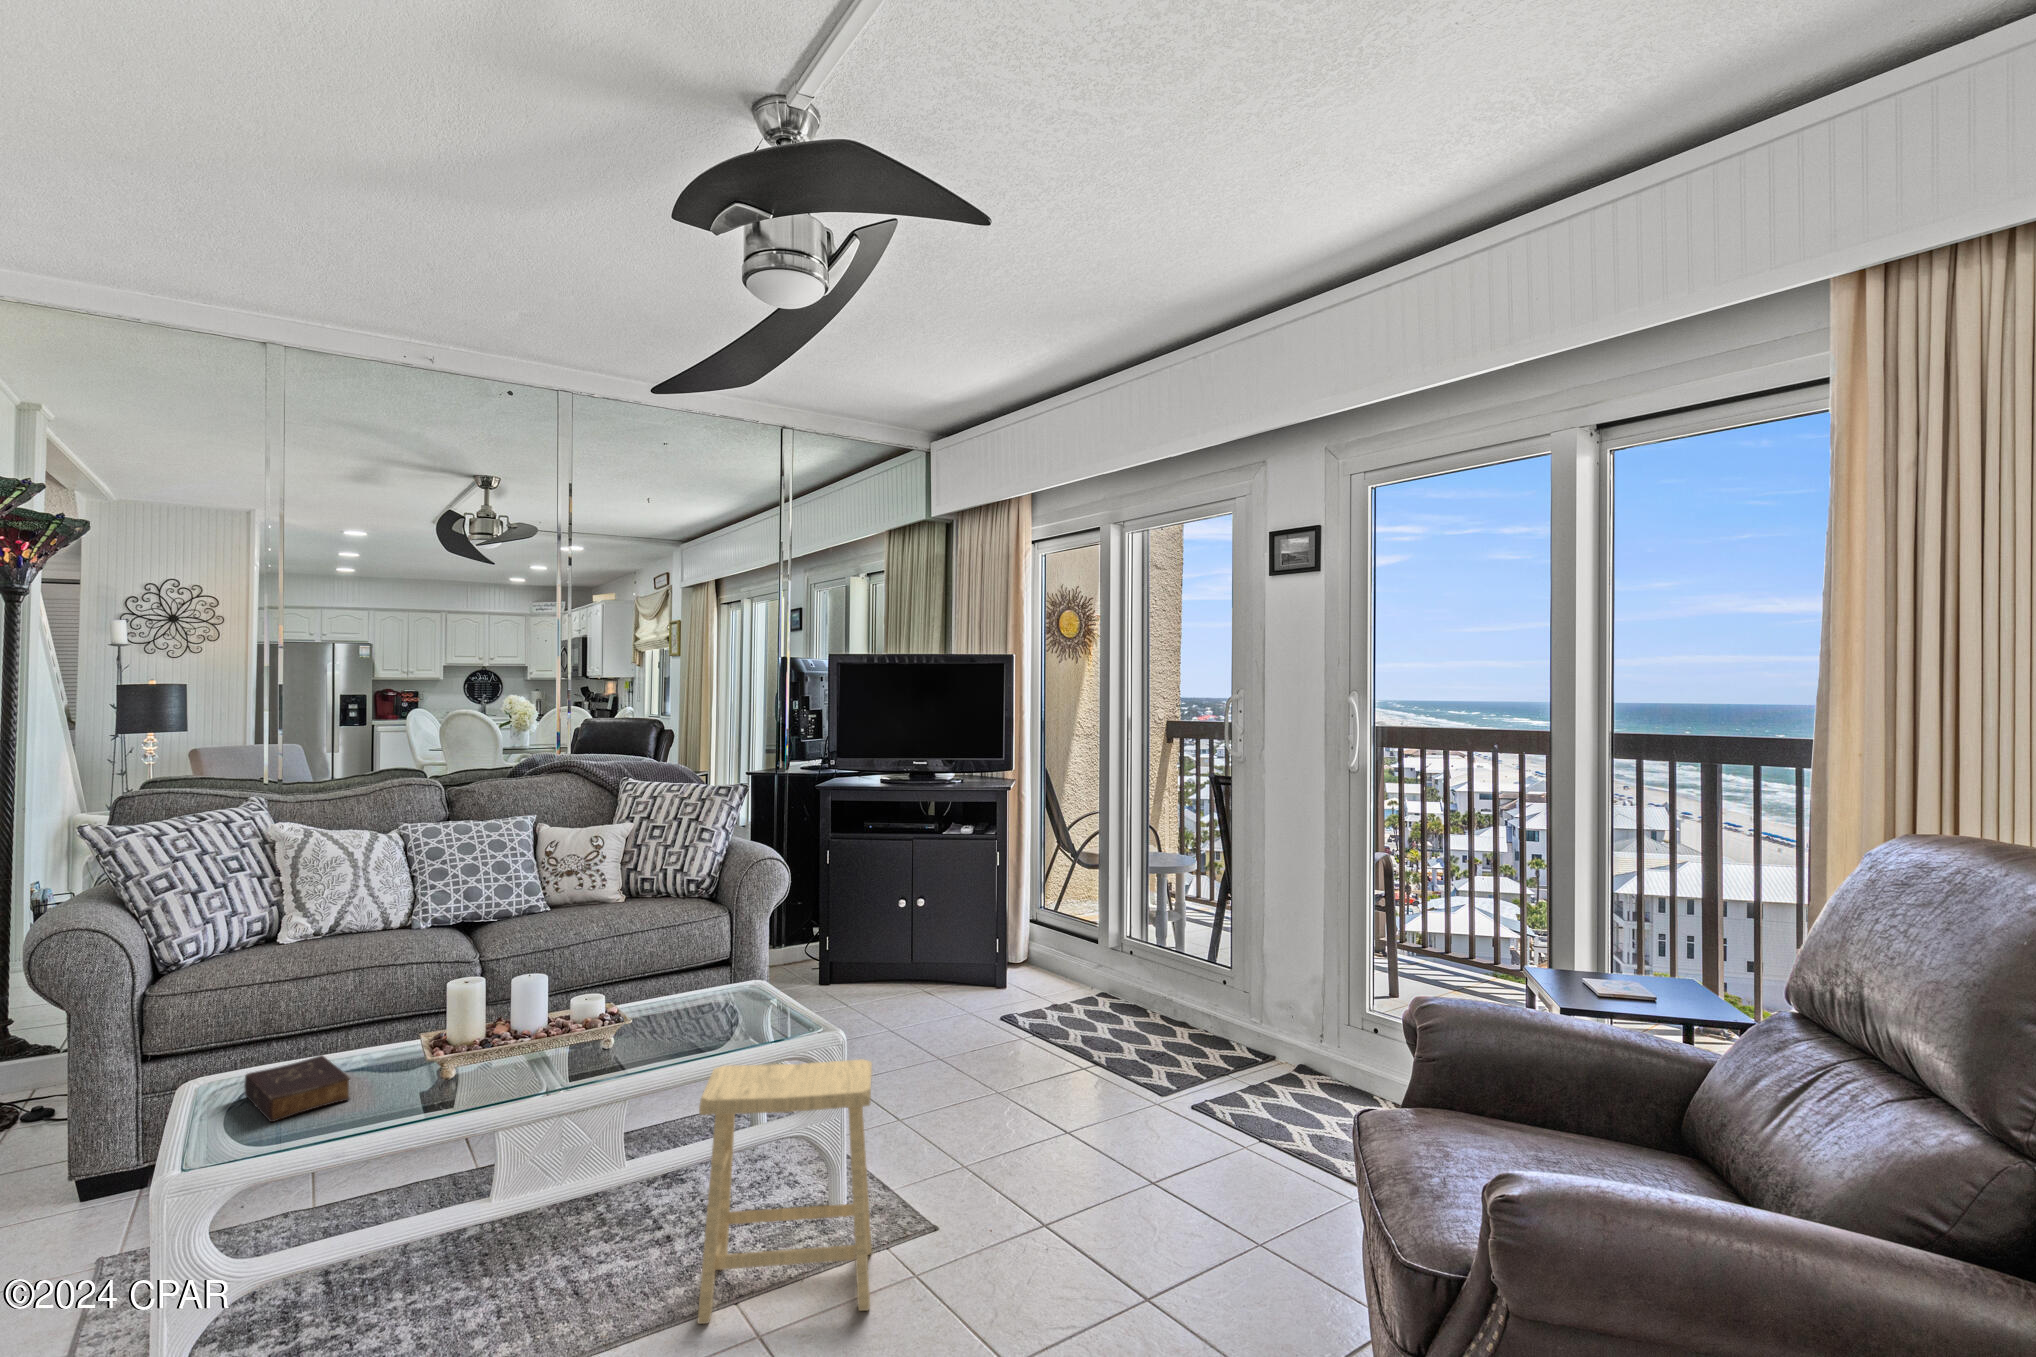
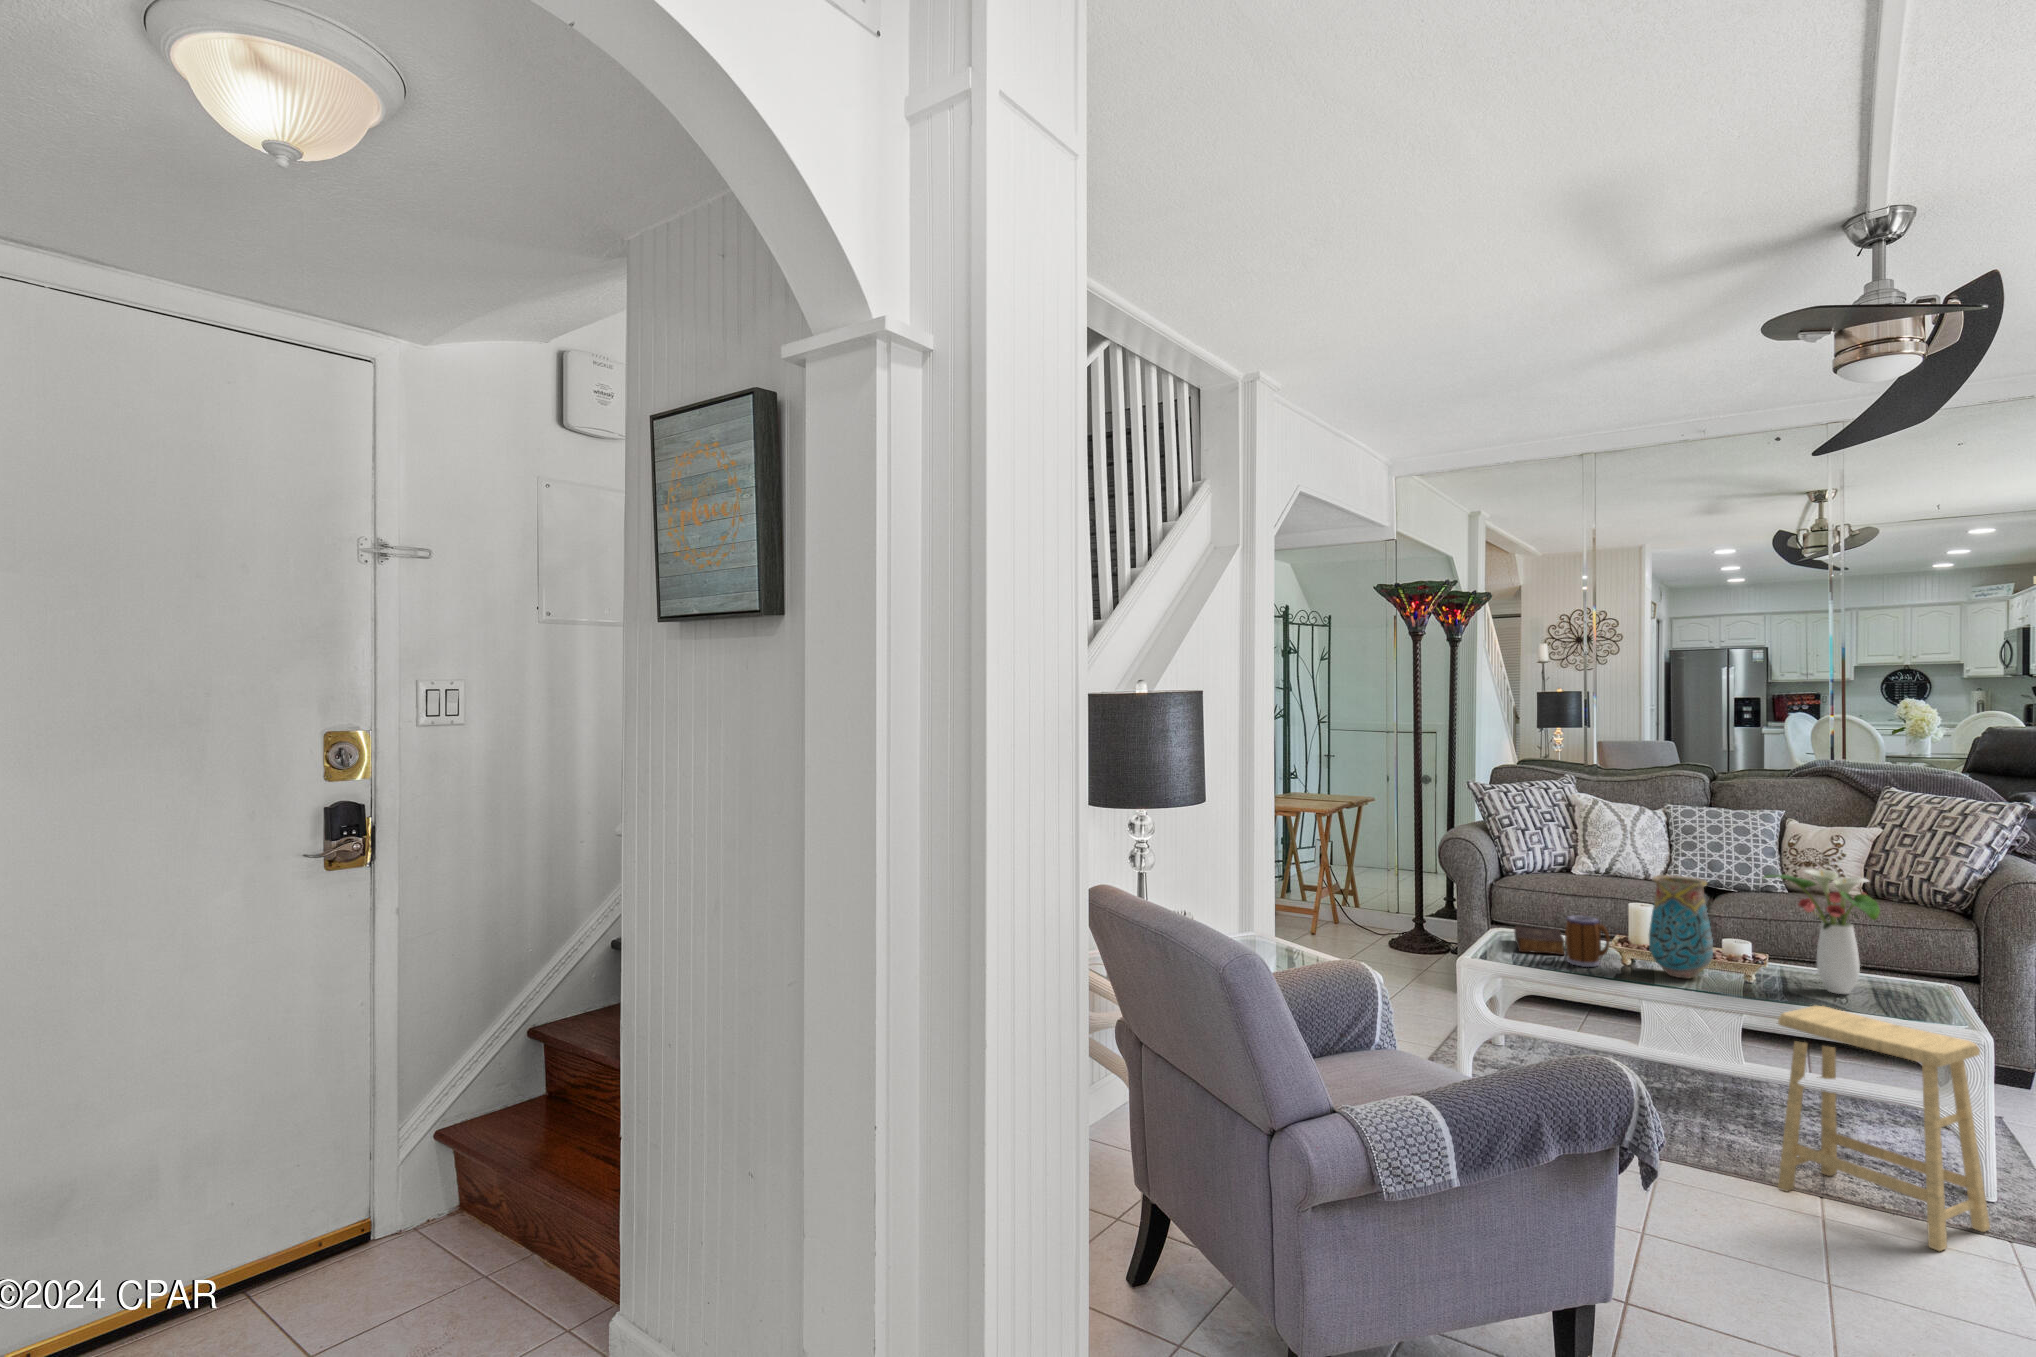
flower arrangement: none [625,892,751,1035] -> present [1763,869,1880,994]
vase: none [488,935,569,1080] -> present [1649,875,1713,978]
mug: none [362,1029,432,1116] -> present [1565,915,1610,967]

